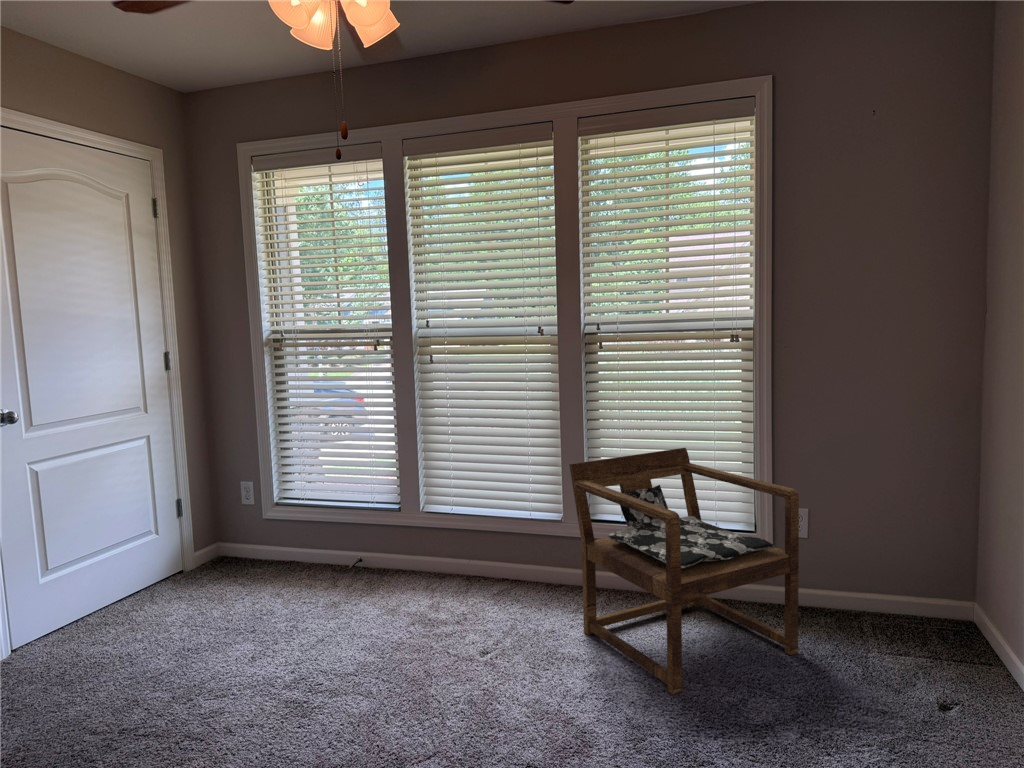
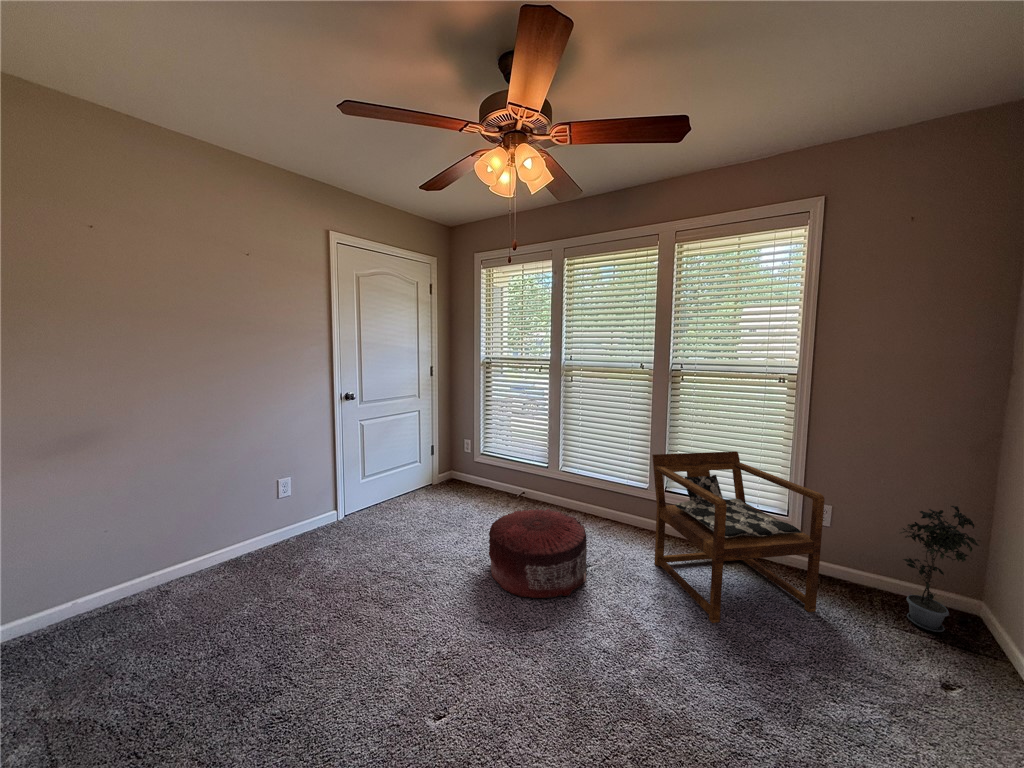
potted plant: none [883,484,968,649] -> present [901,506,979,632]
pouf: none [317,572,485,719] -> present [489,508,587,598]

